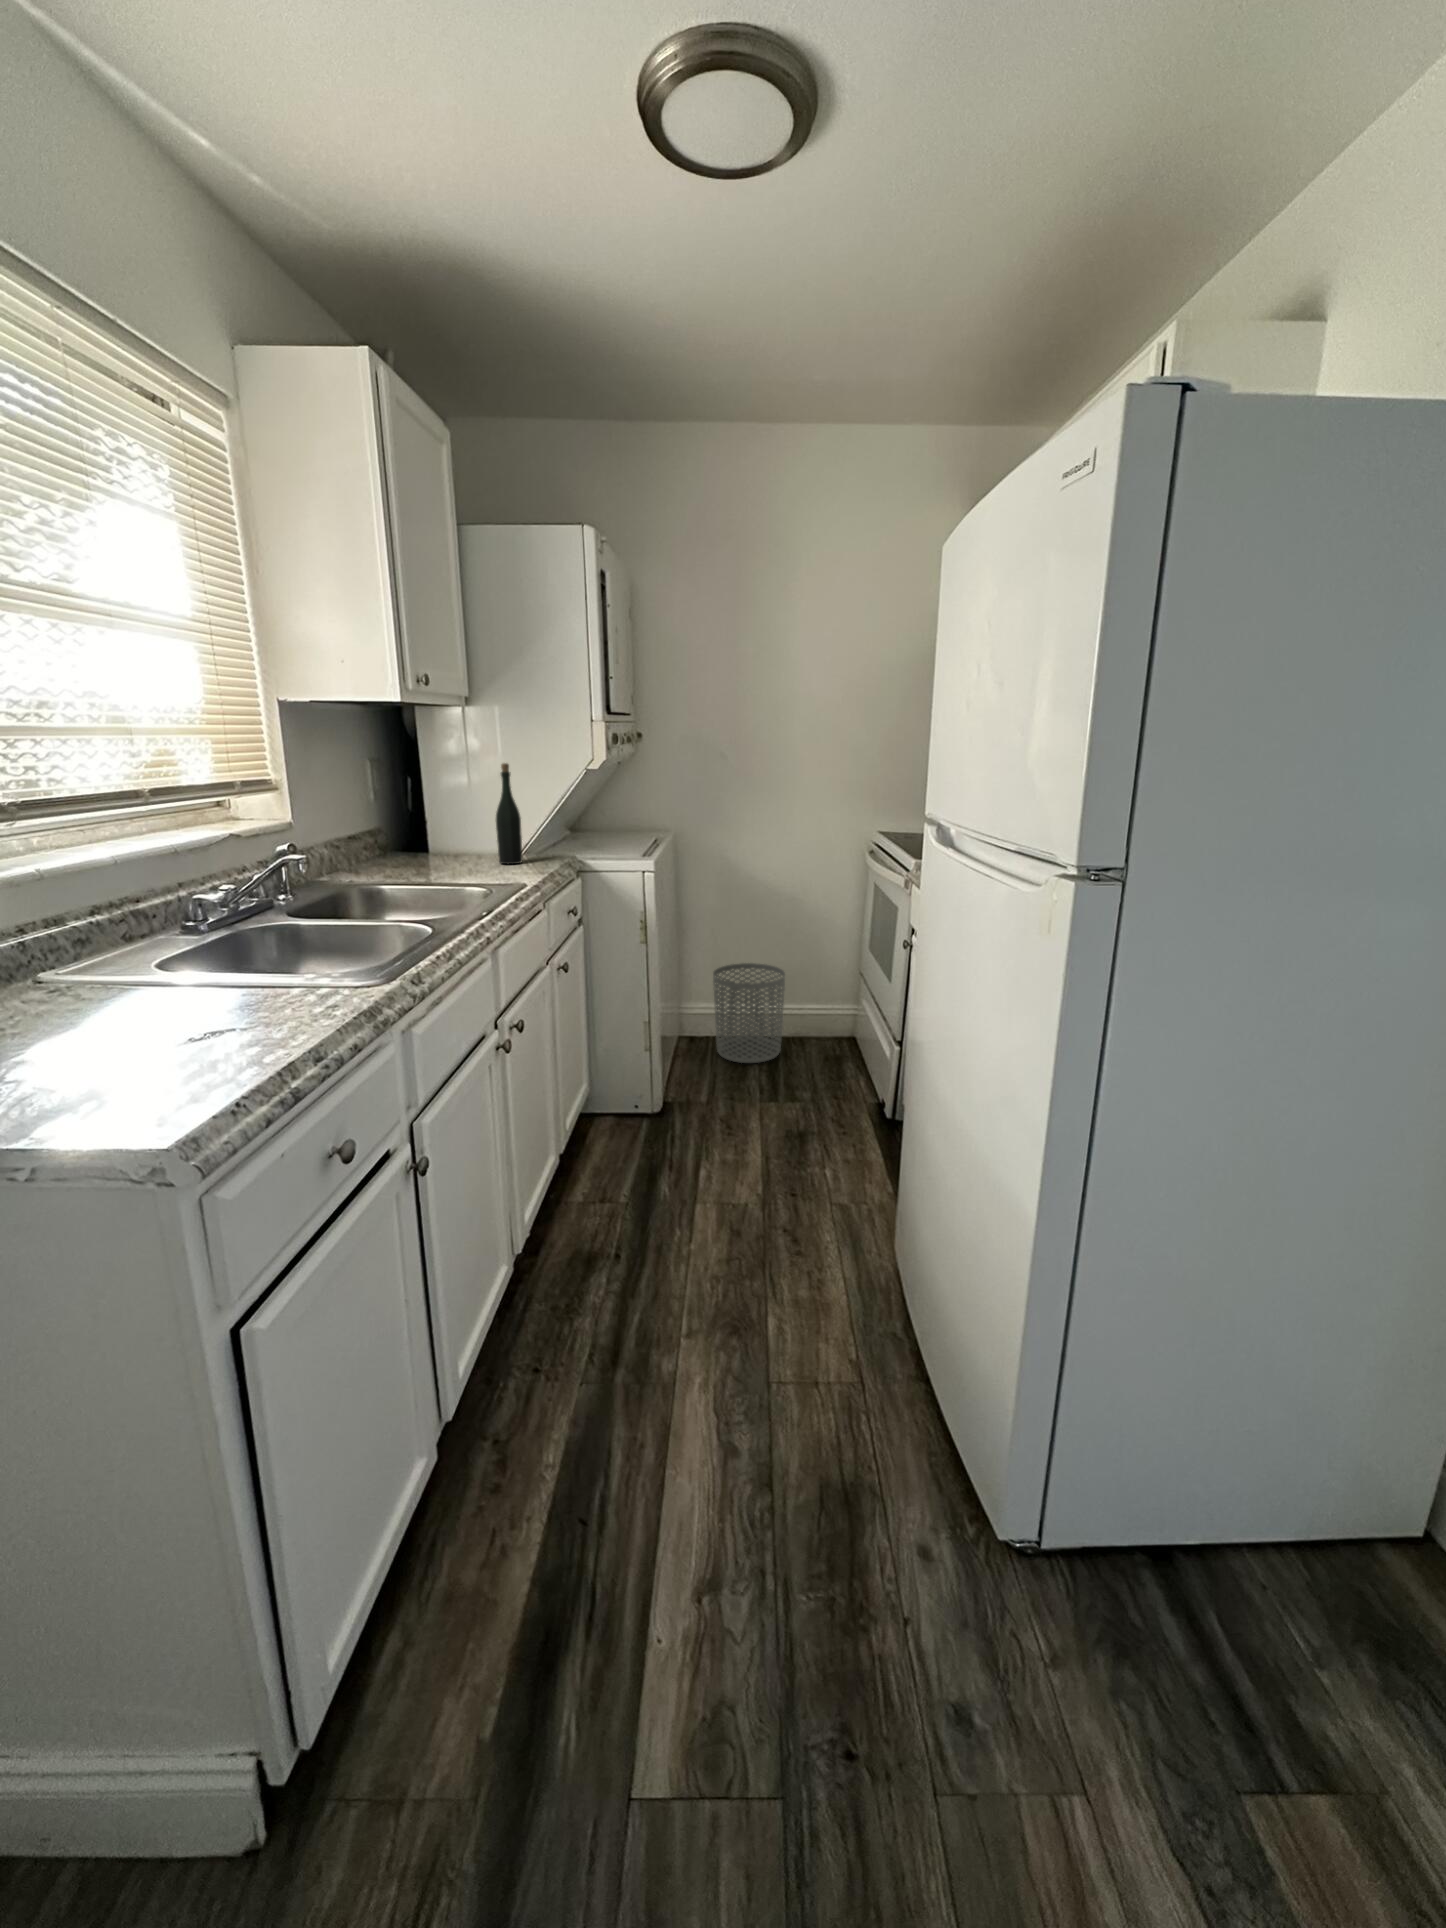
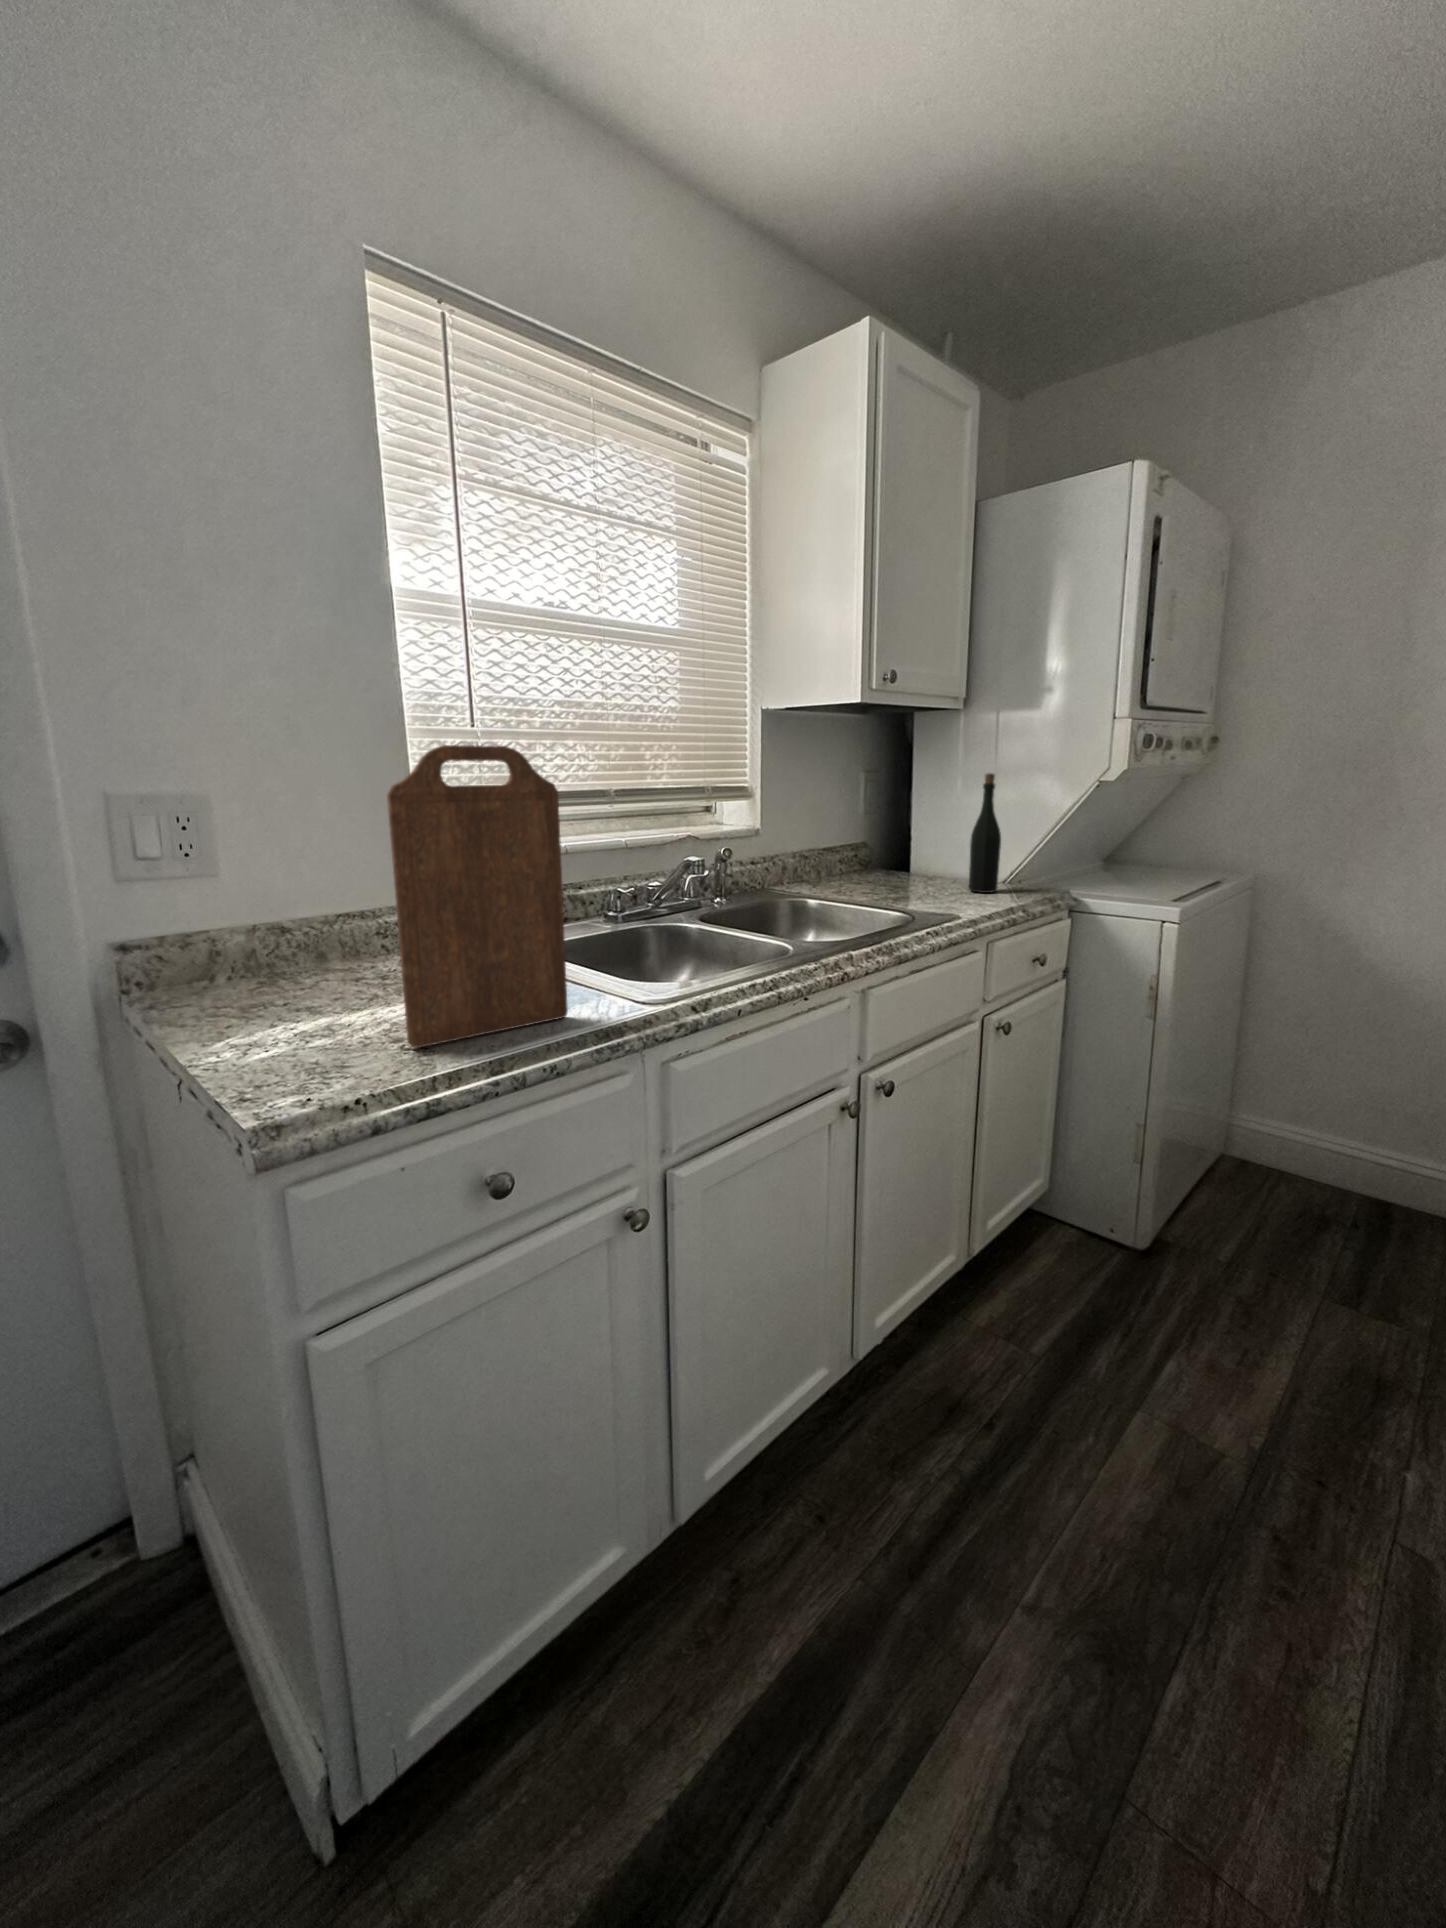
cutting board: none [159,761,319,1062] -> present [387,745,568,1048]
waste bin: present [713,963,785,1063] -> none [1277,1073,1422,1233]

